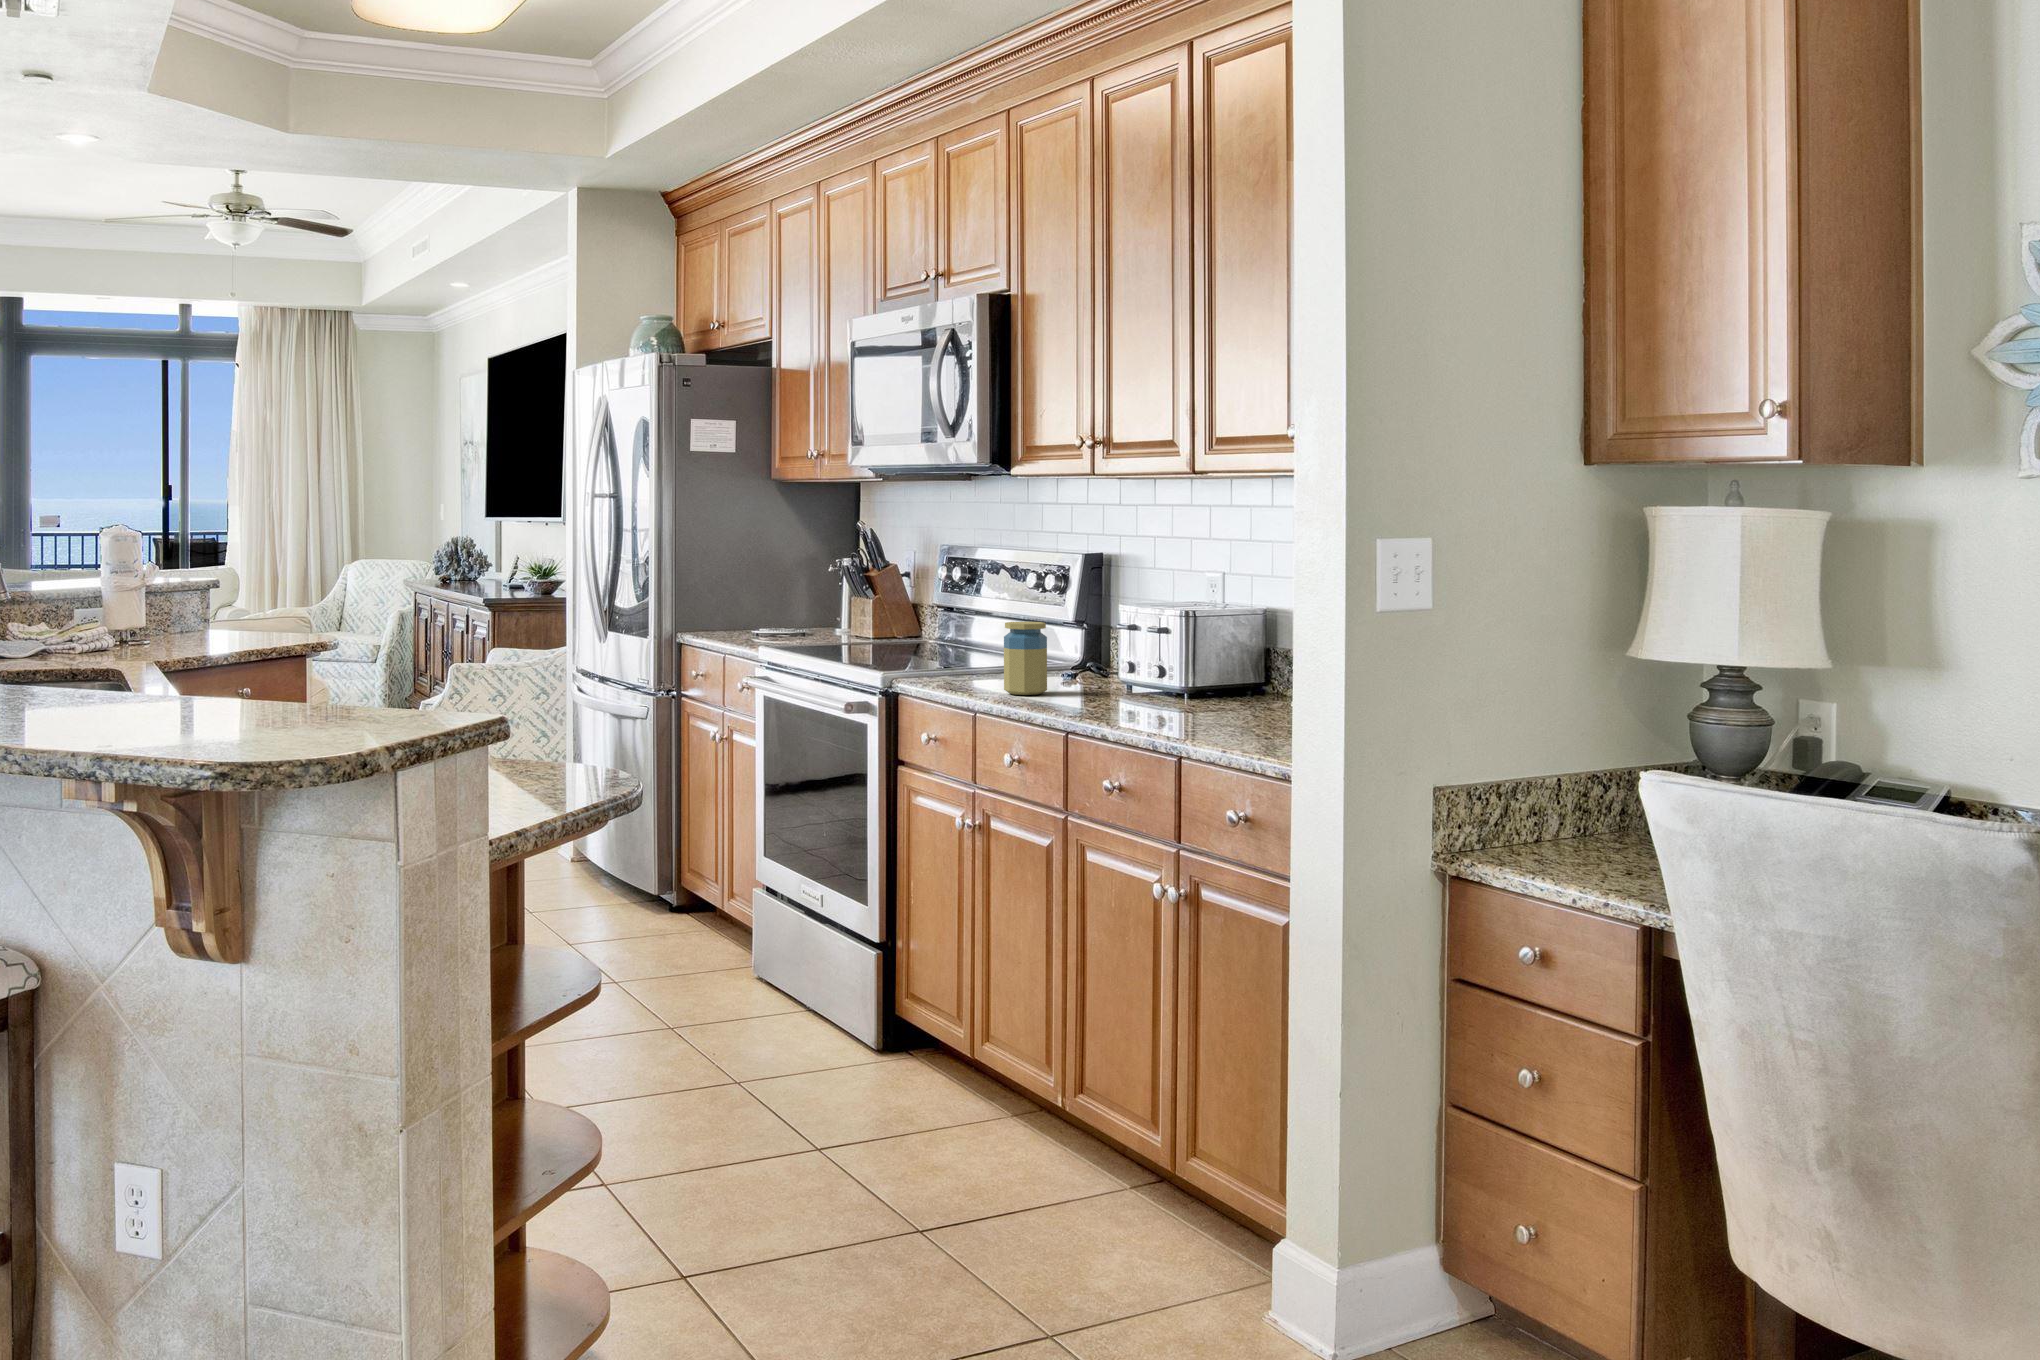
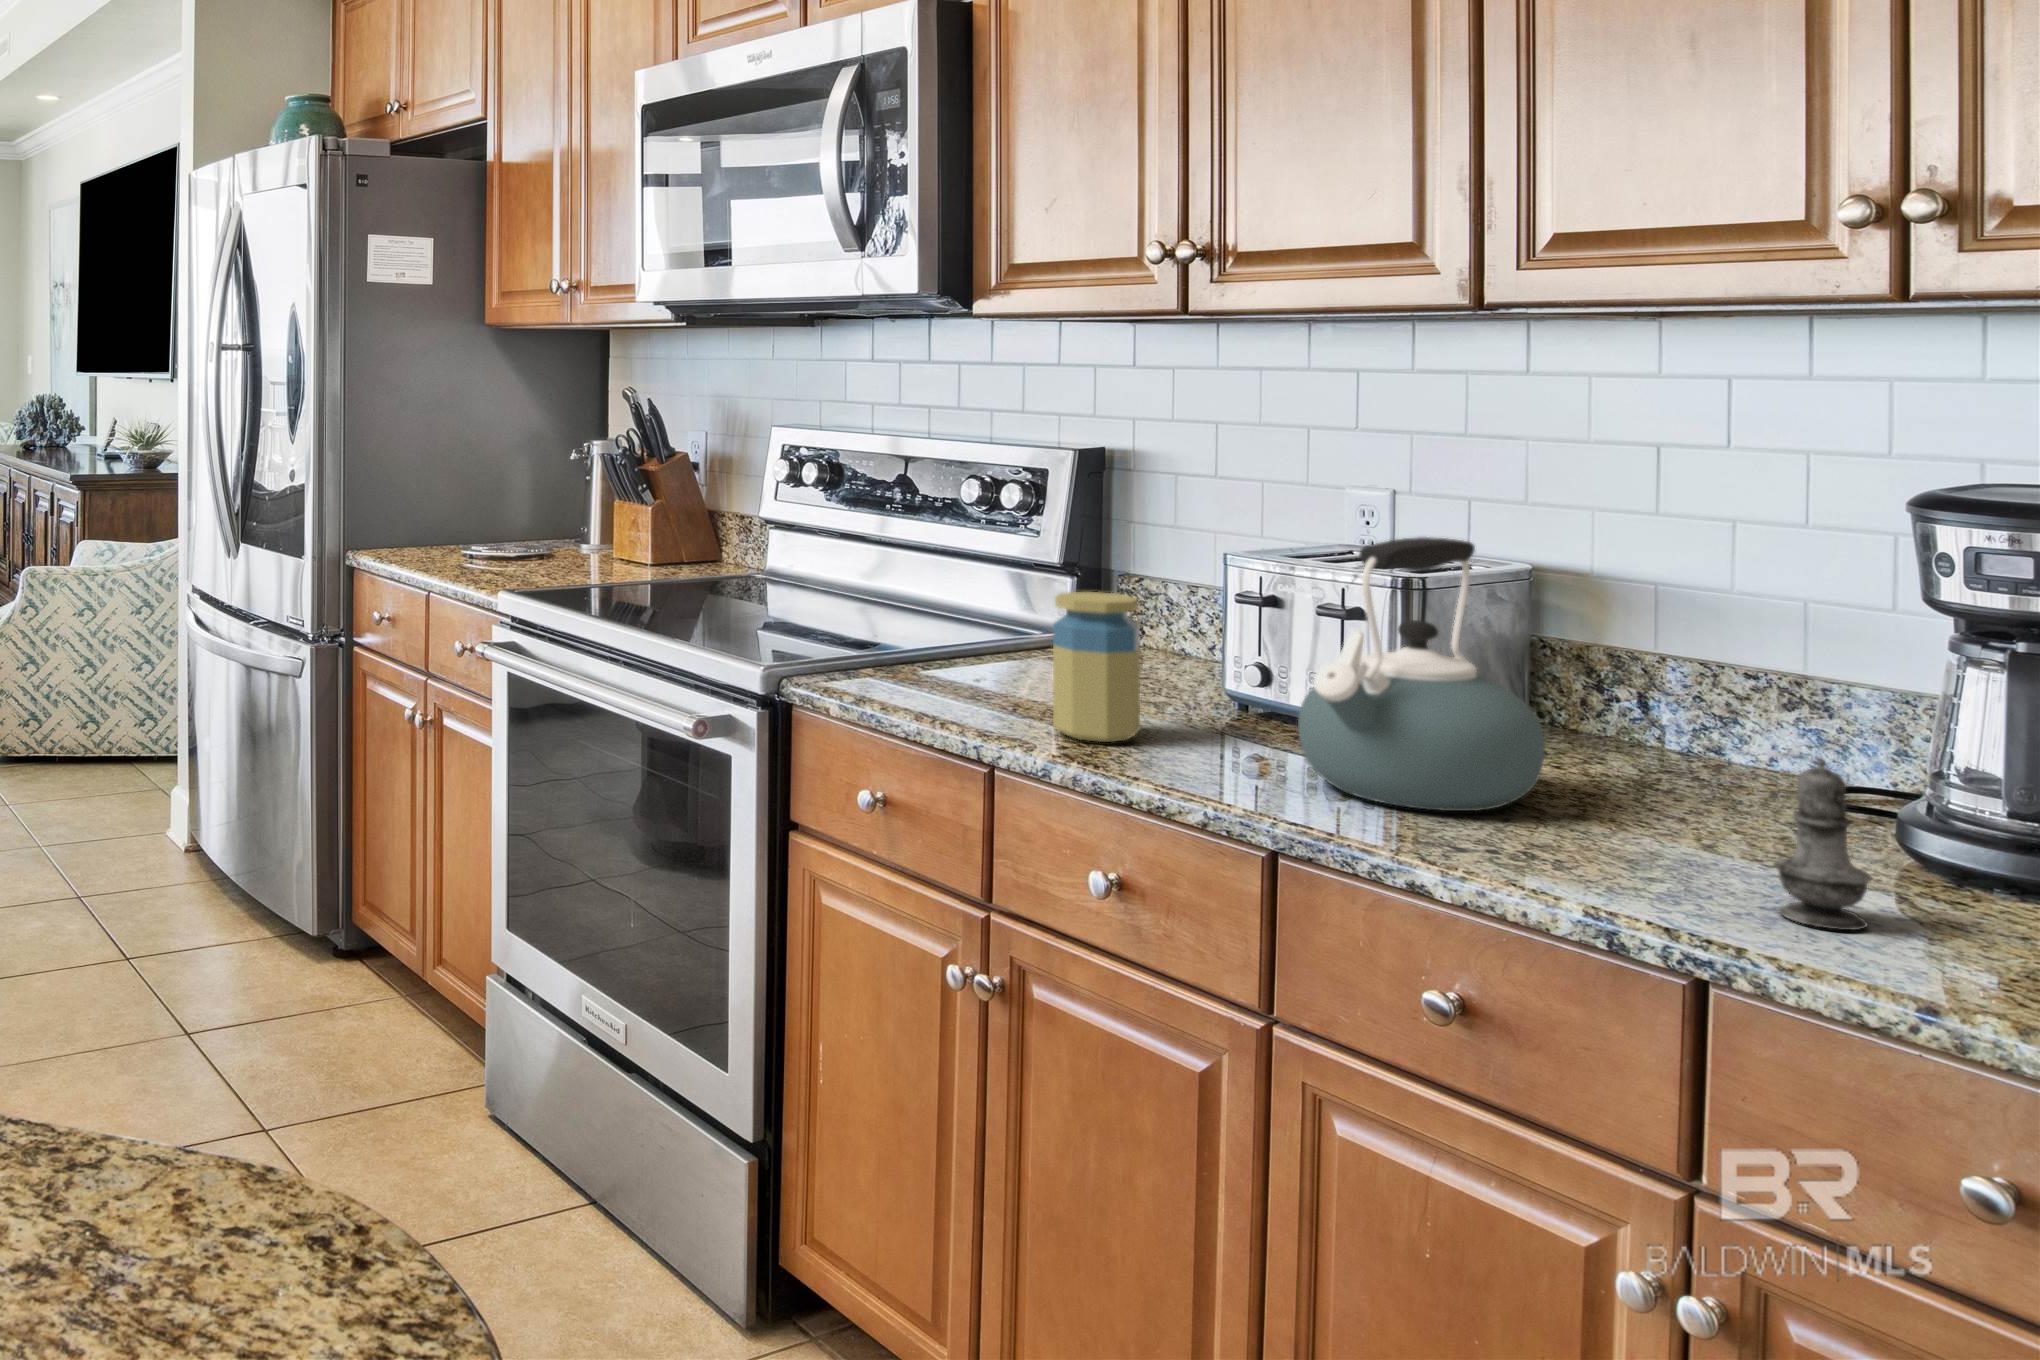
kettle: none [1084,587,1198,710] -> present [1298,537,1545,811]
salt shaker: none [1214,664,1247,732] -> present [1774,758,1872,930]

